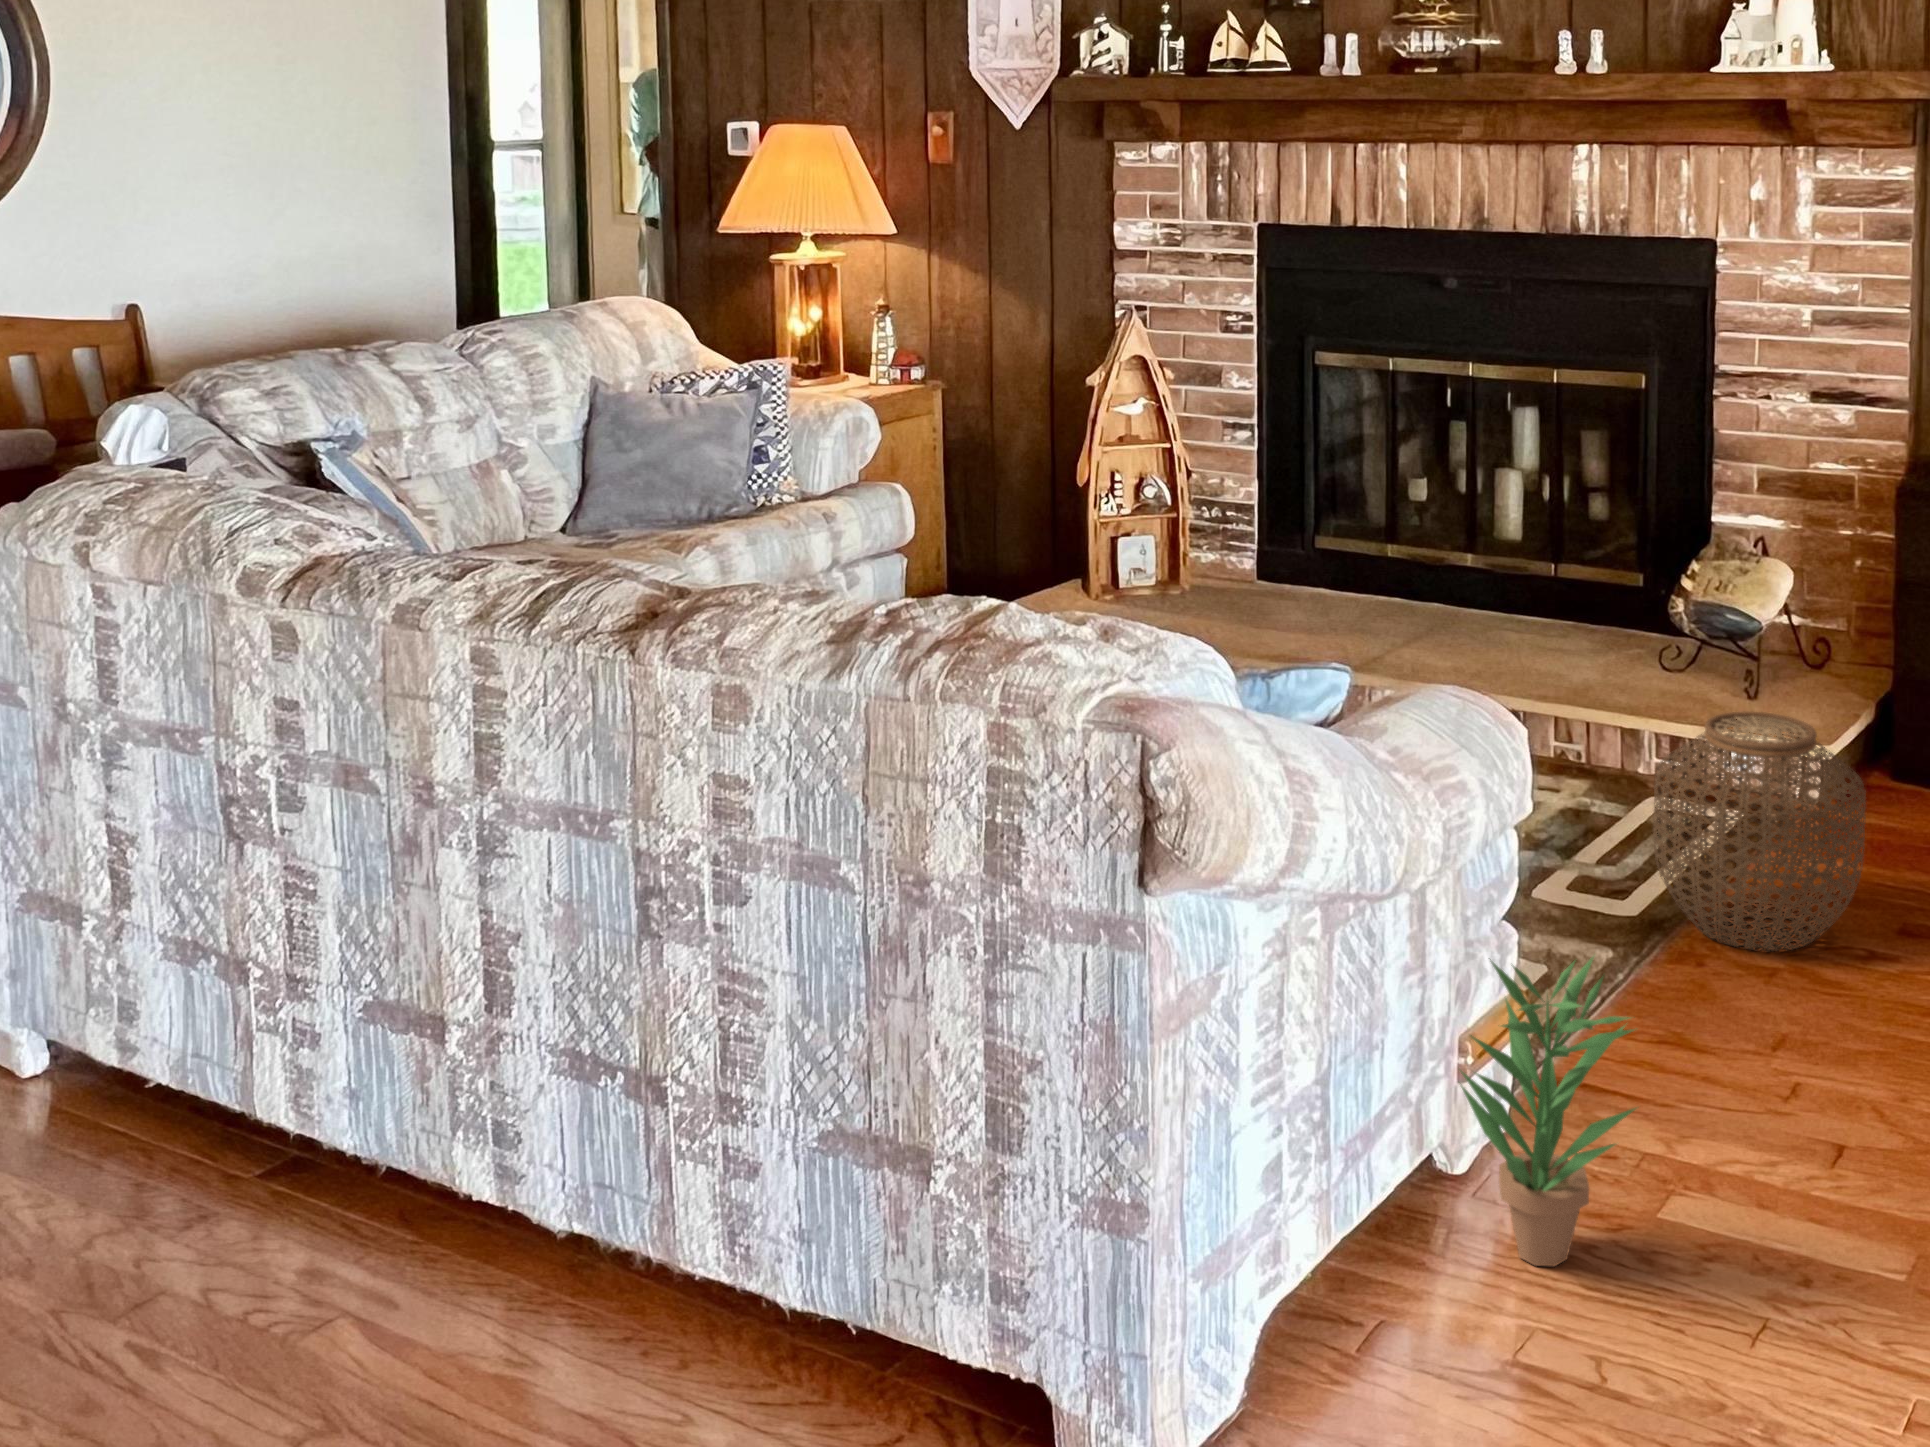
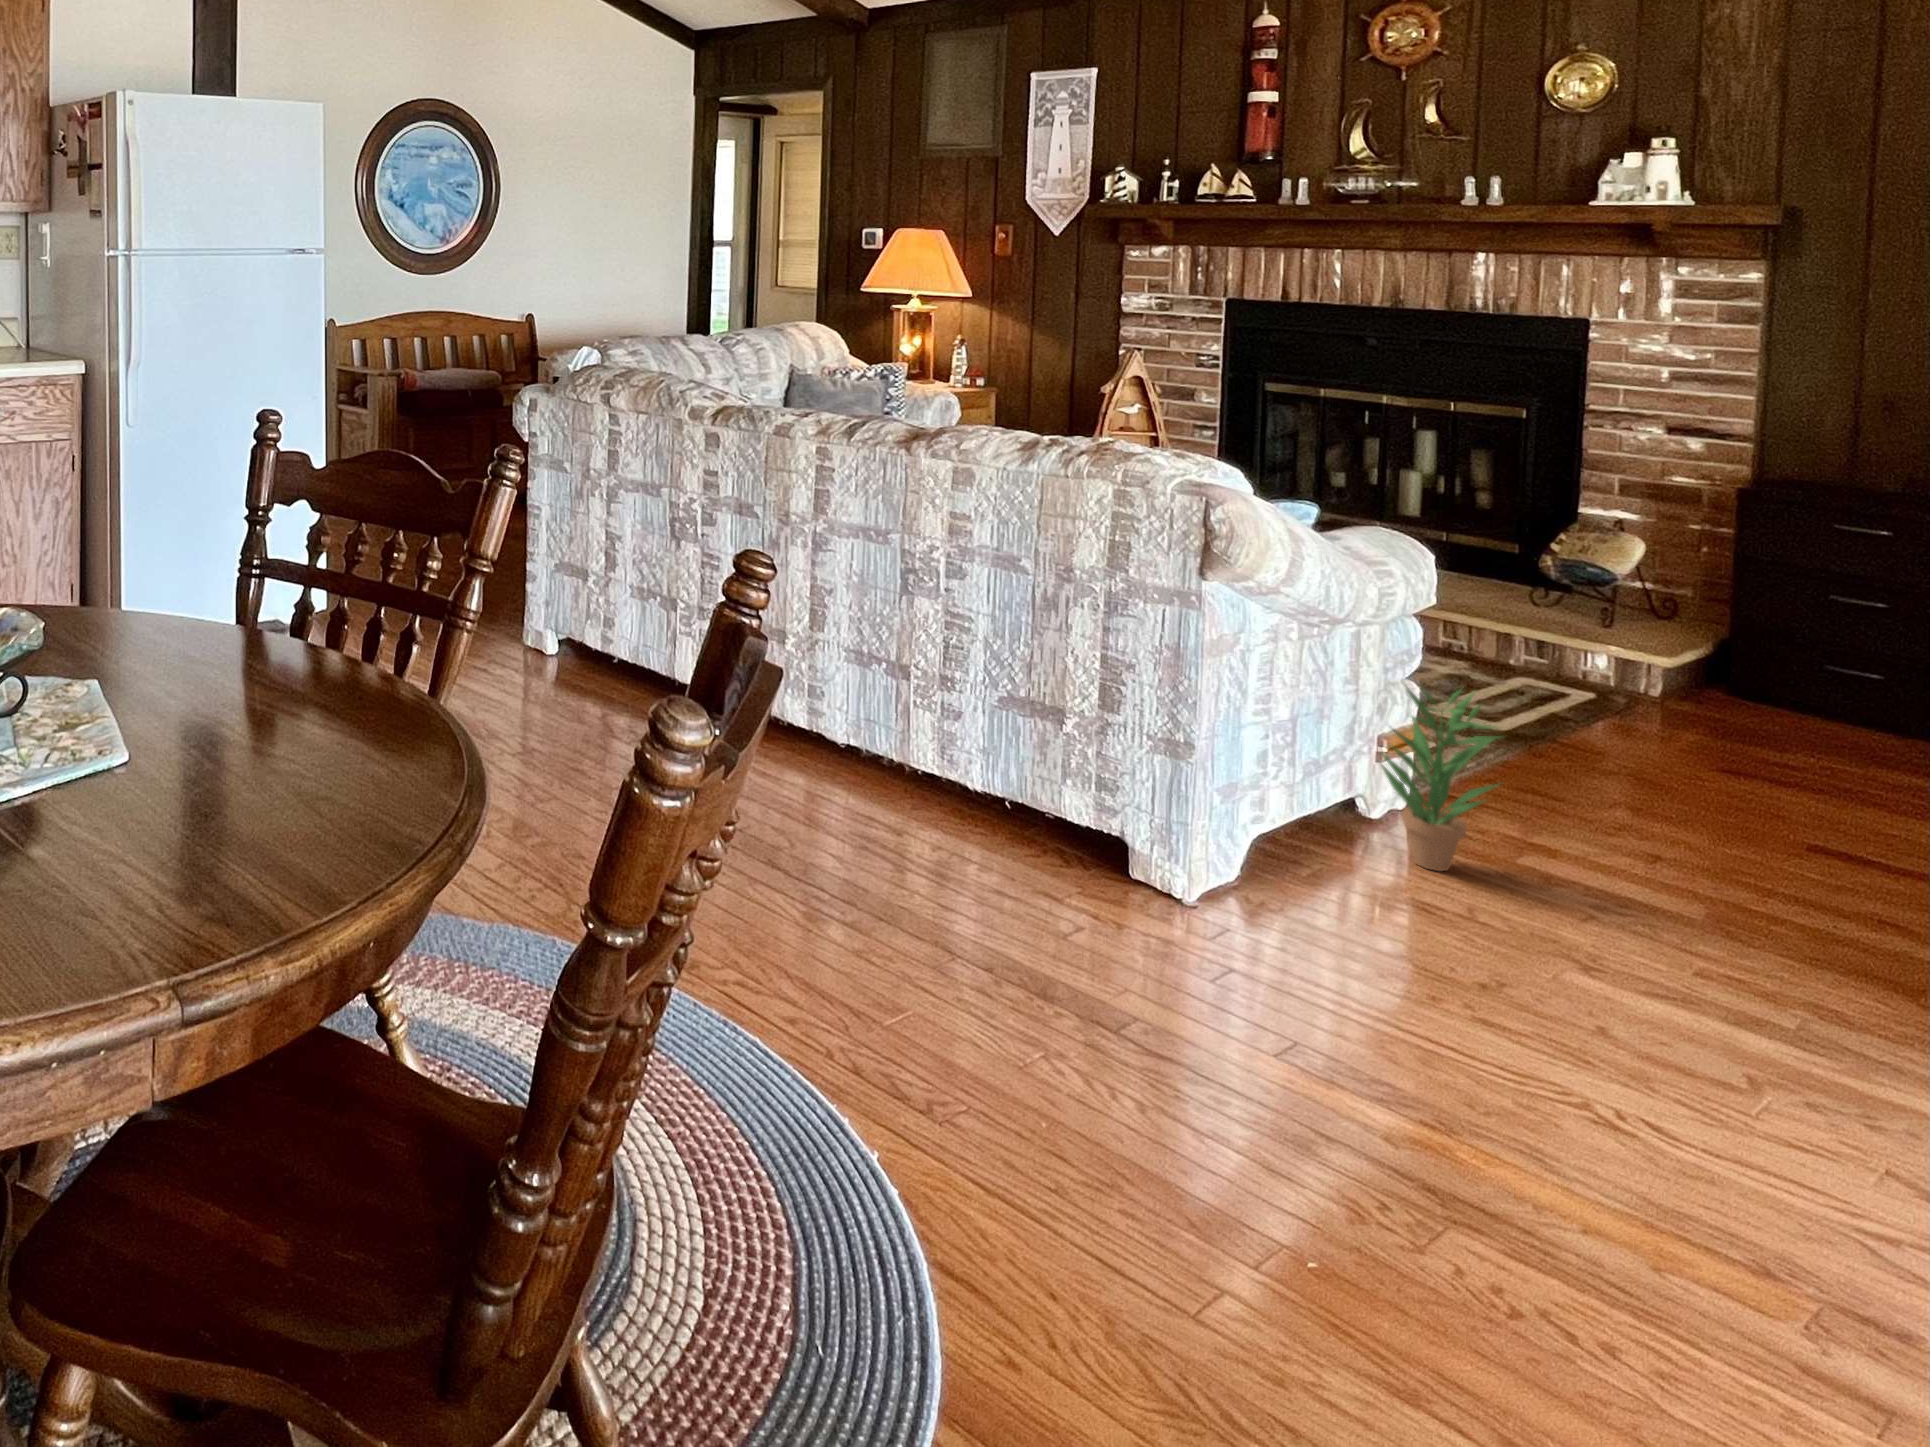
woven basket: present [1653,712,1866,951] -> none [1521,611,1697,769]

